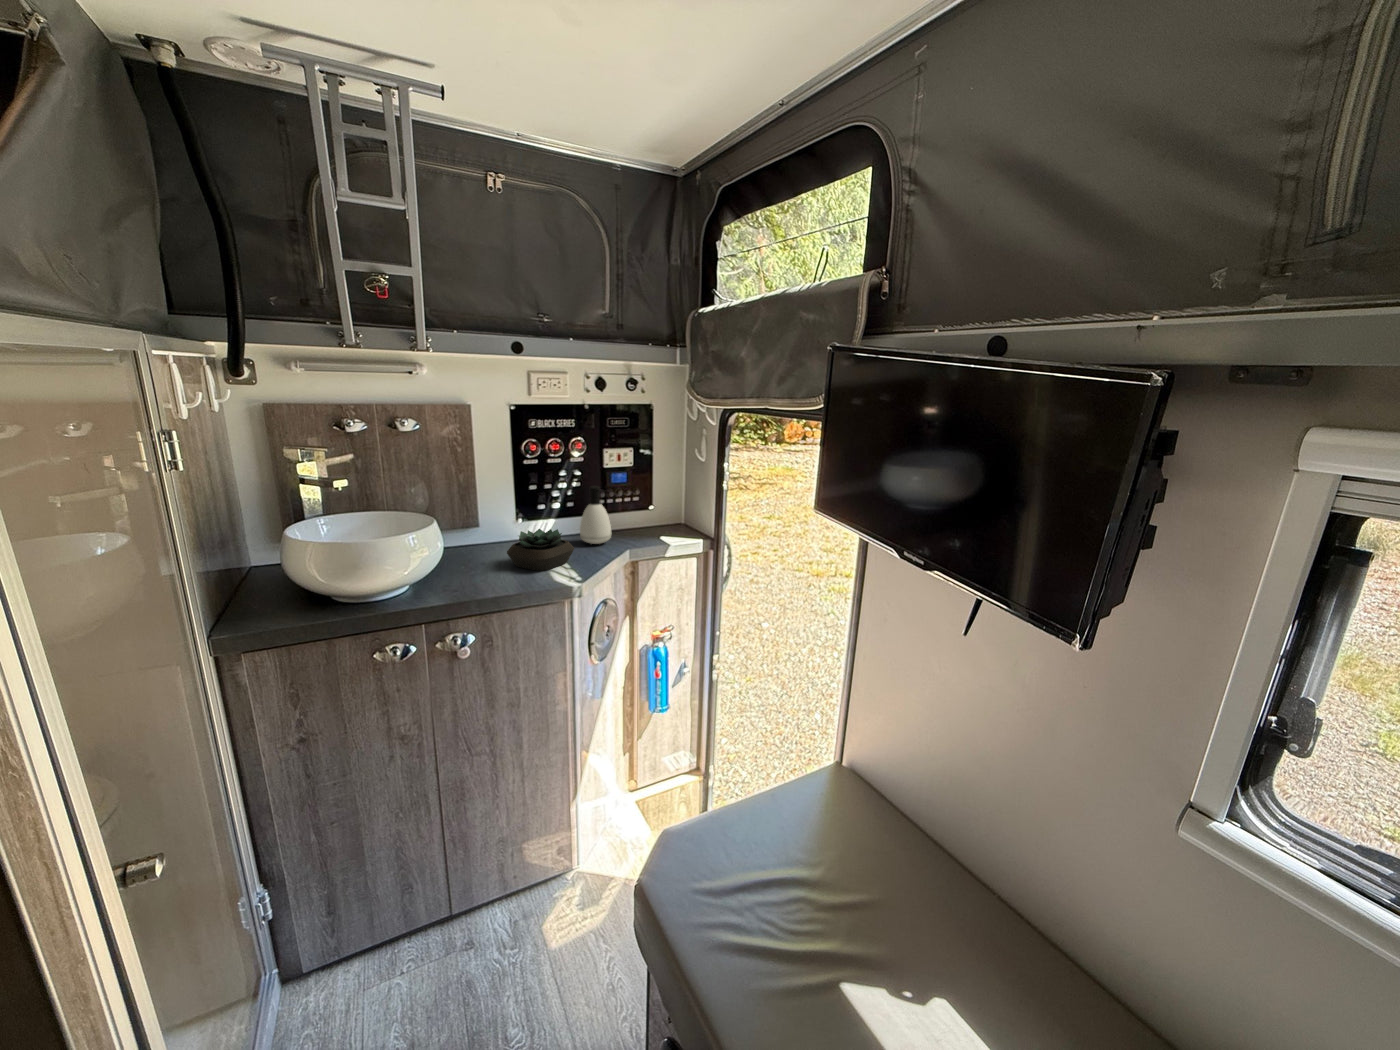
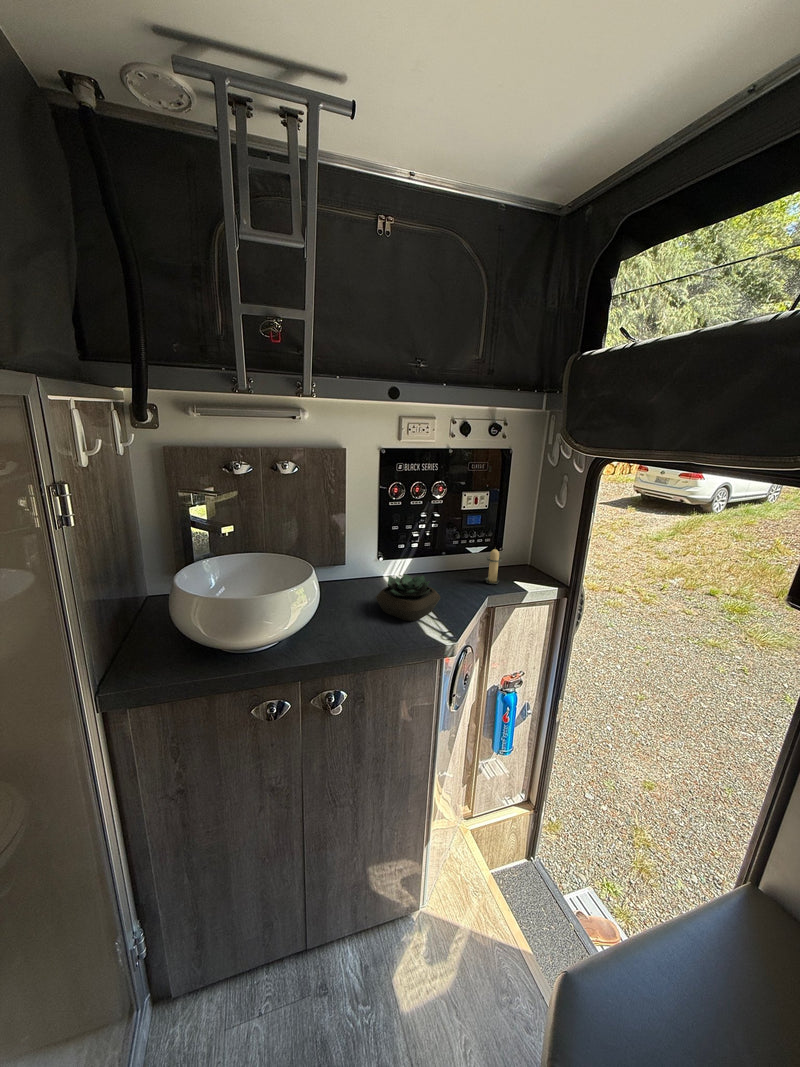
soap dispenser: present [580,486,611,544] -> none [438,530,469,586]
candle: none [629,502,648,541] -> present [485,549,502,584]

